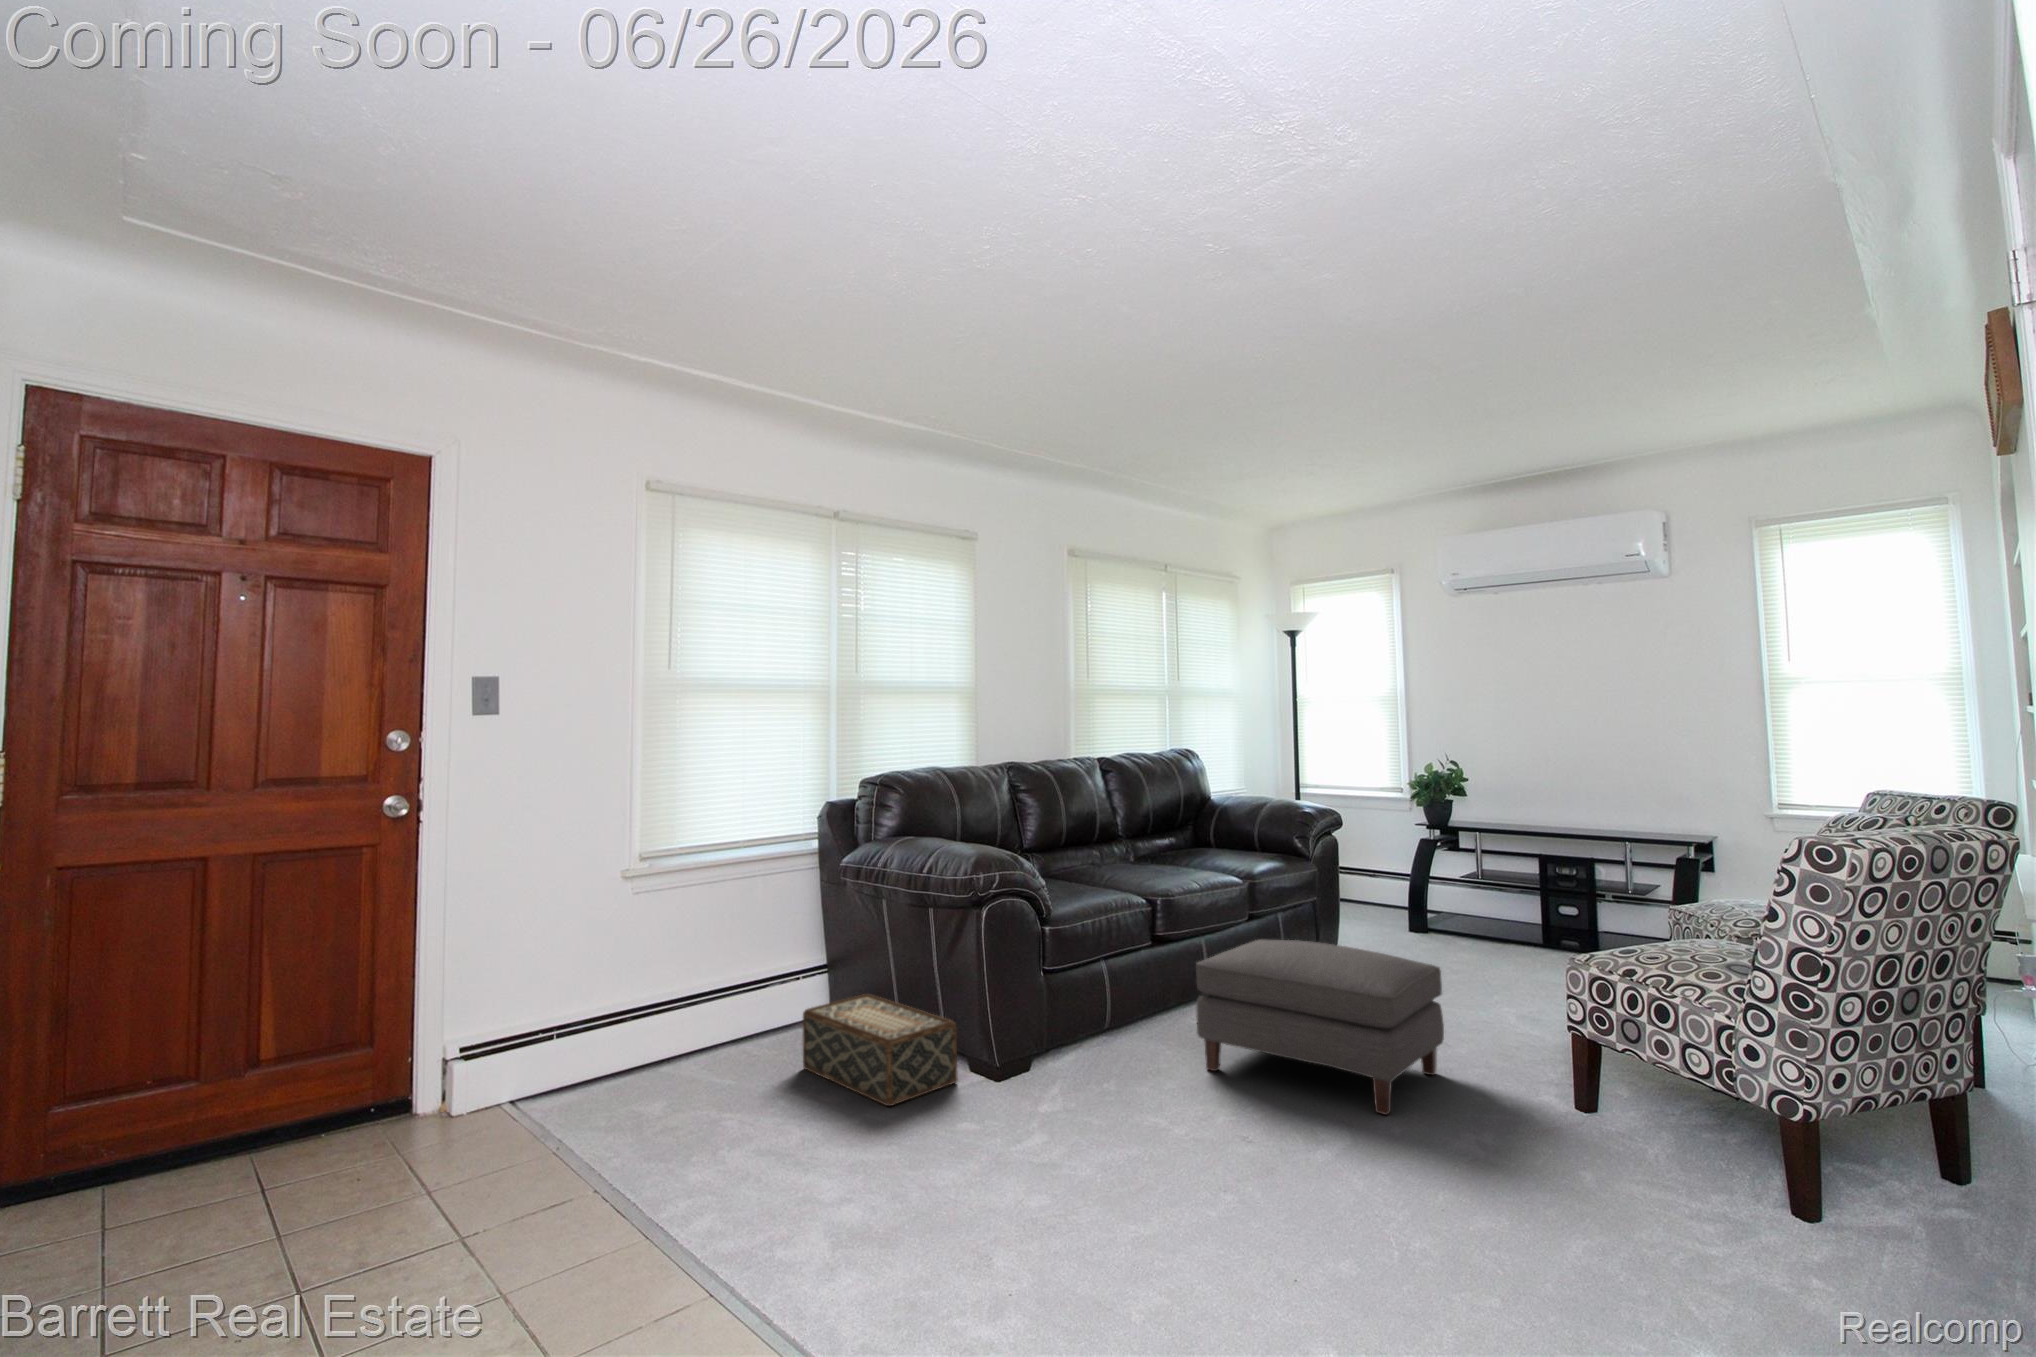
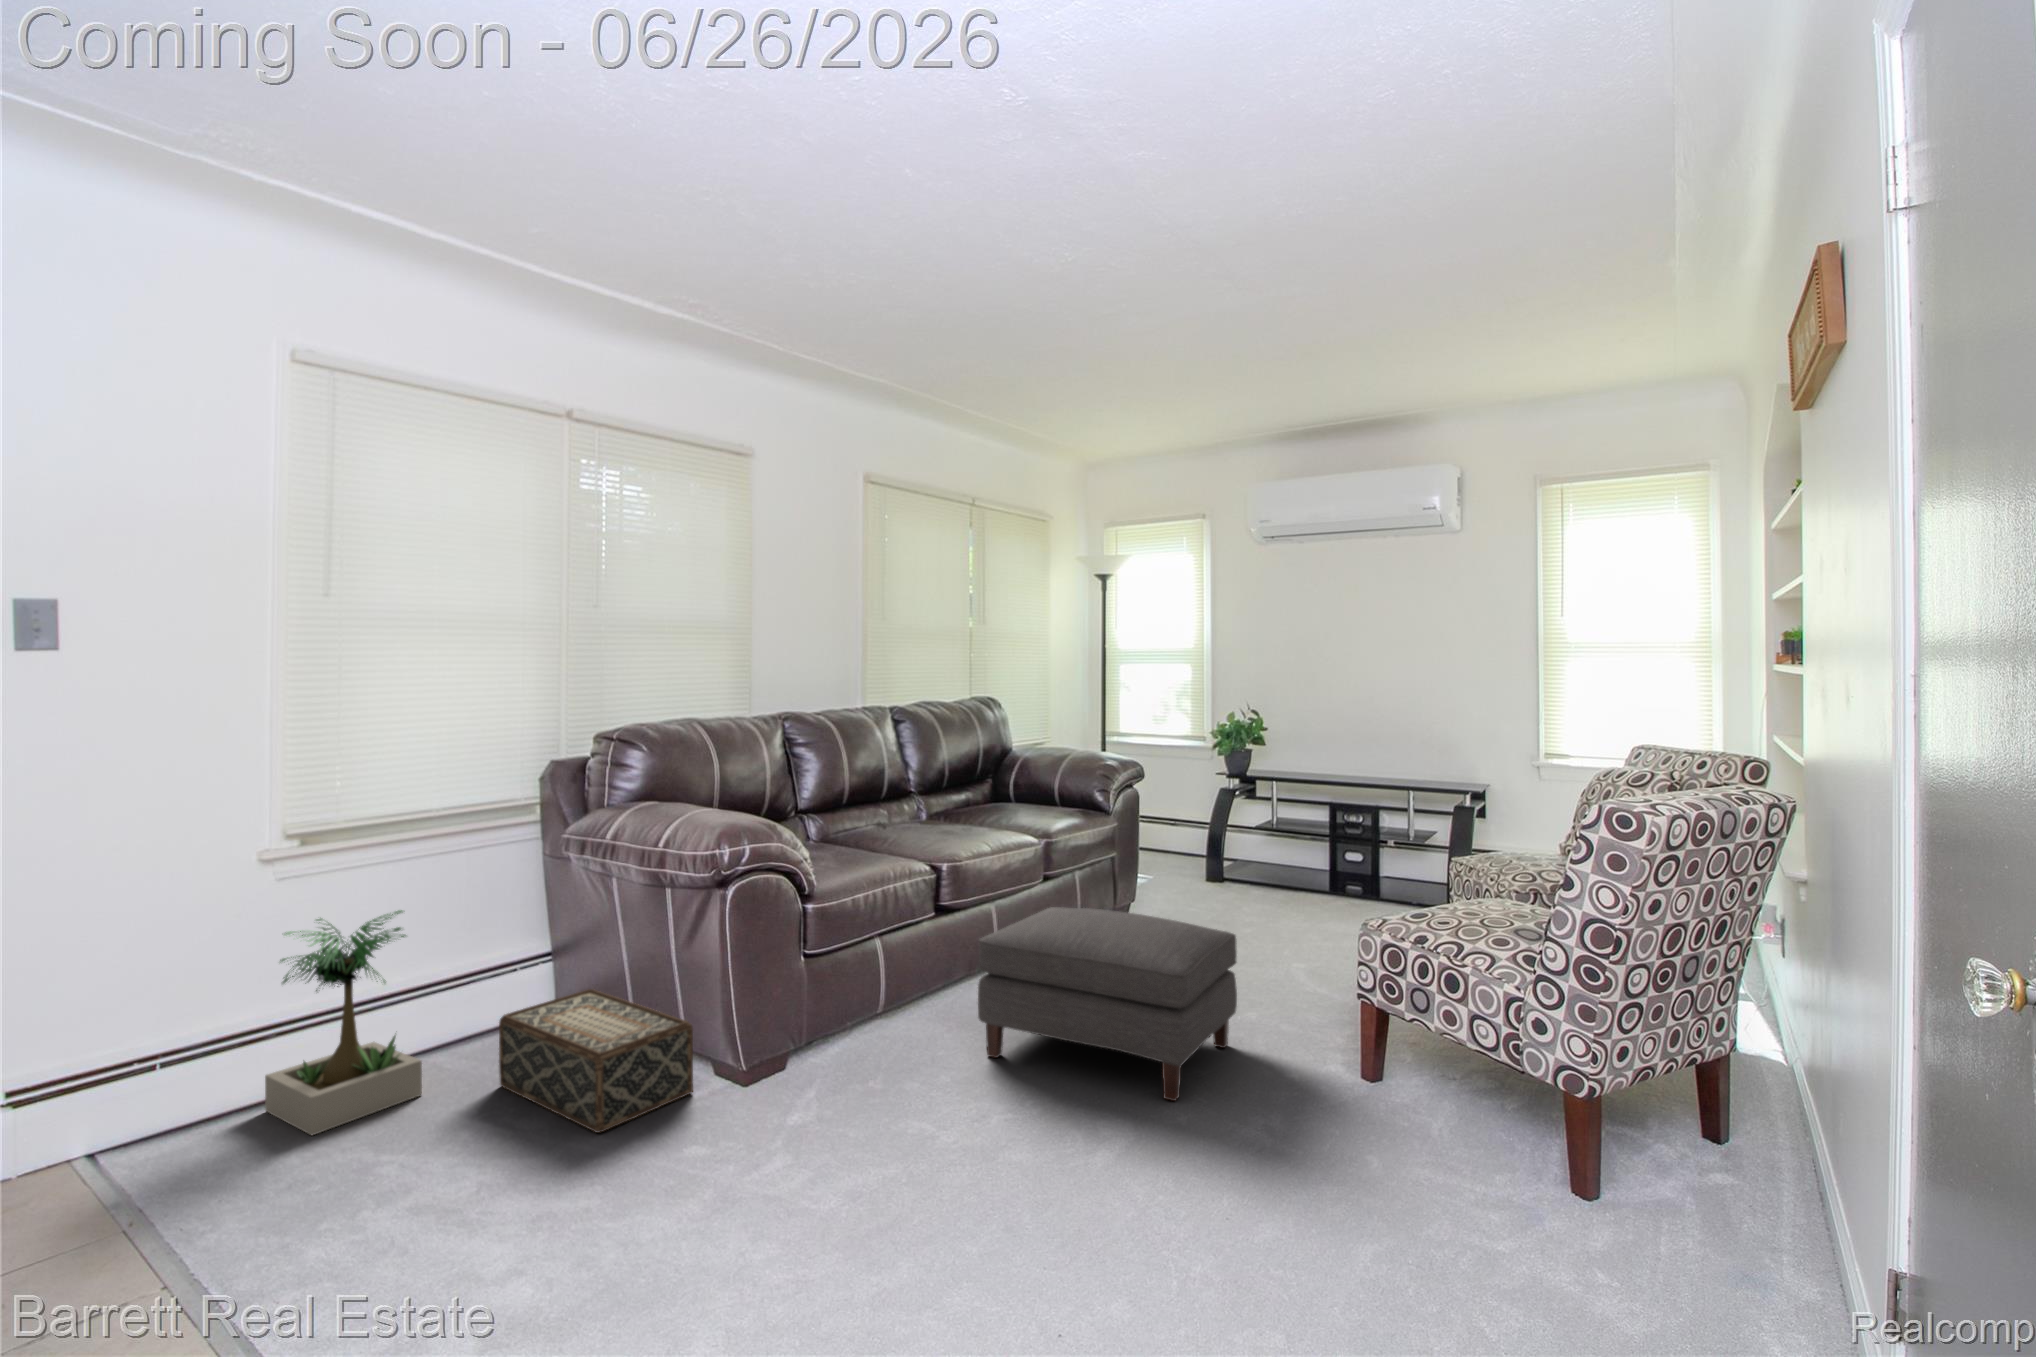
potted plant: none [636,919,746,1094] -> present [265,910,422,1135]

